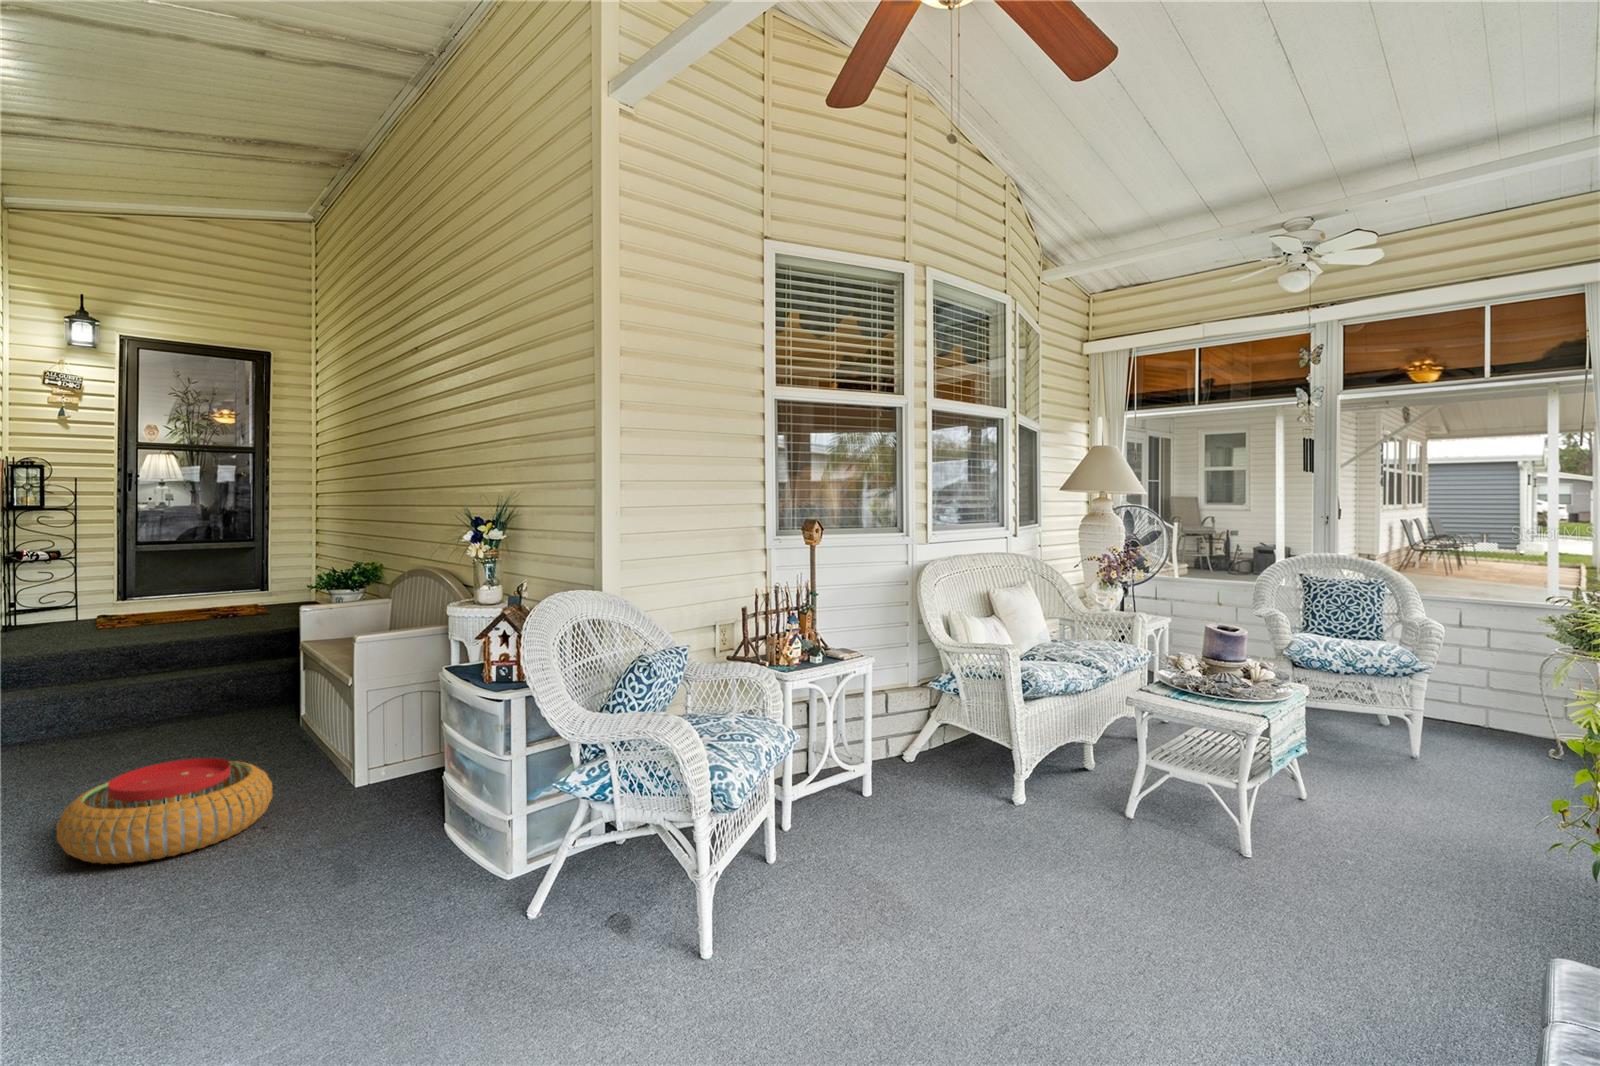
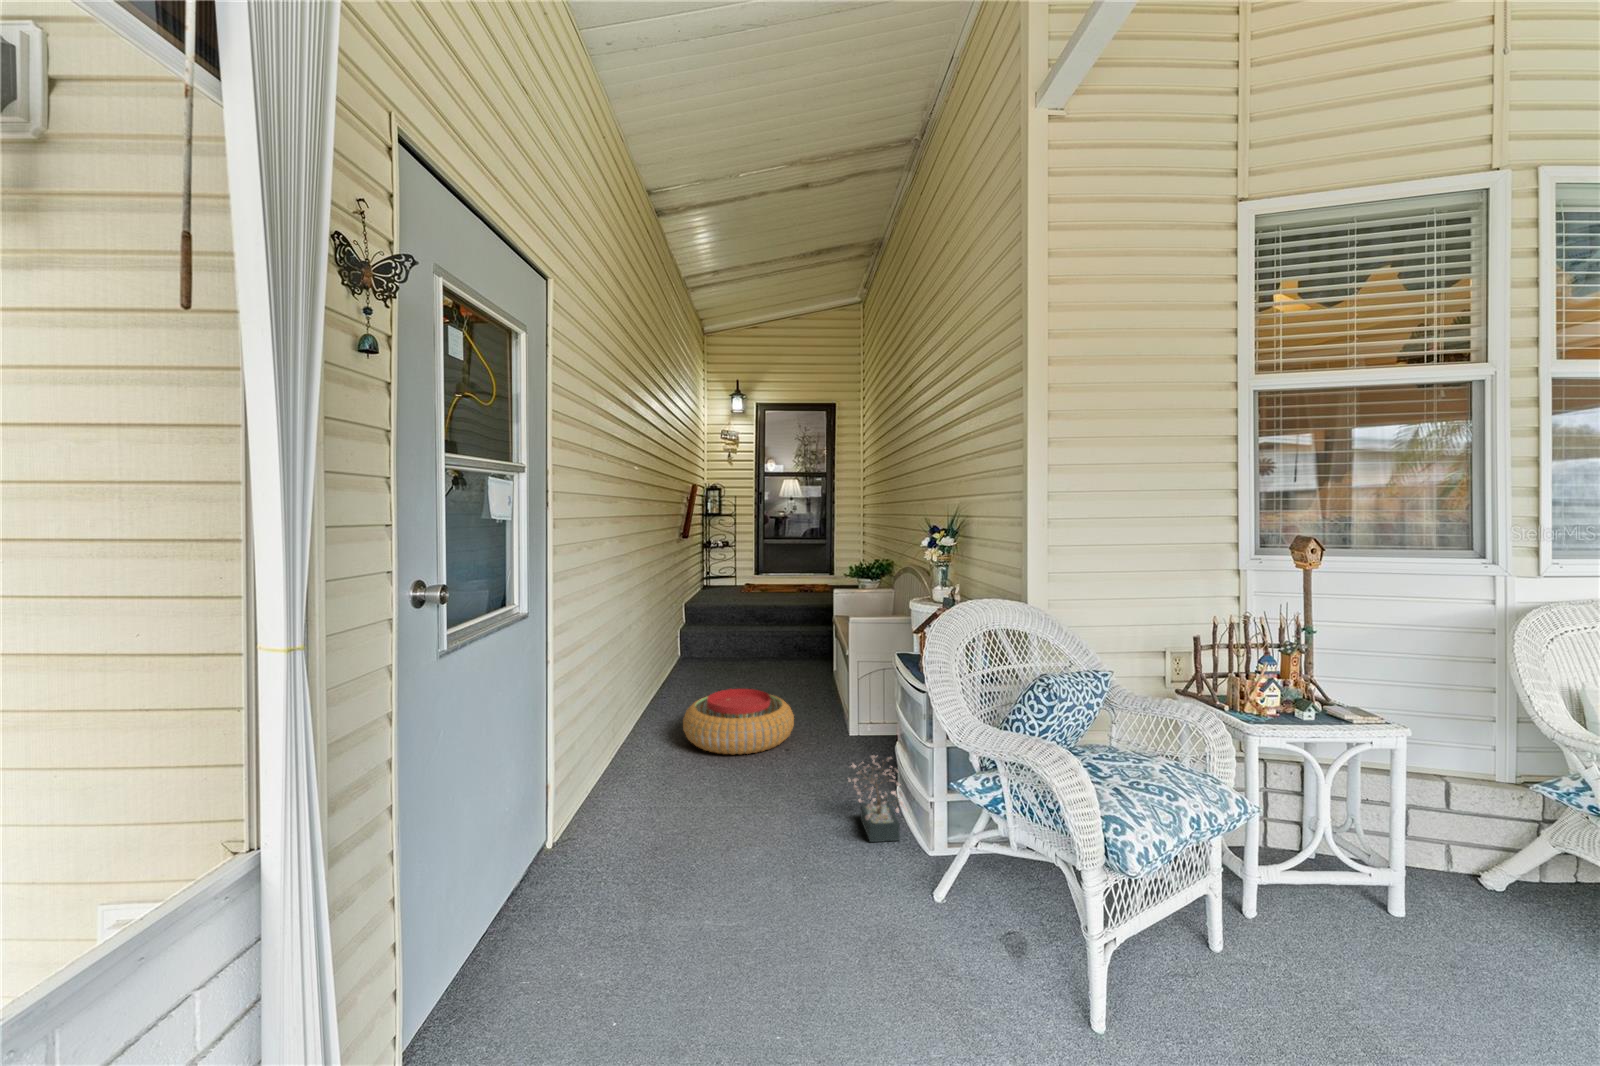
decorative plant: none [396,787,484,890] -> present [851,756,907,842]

